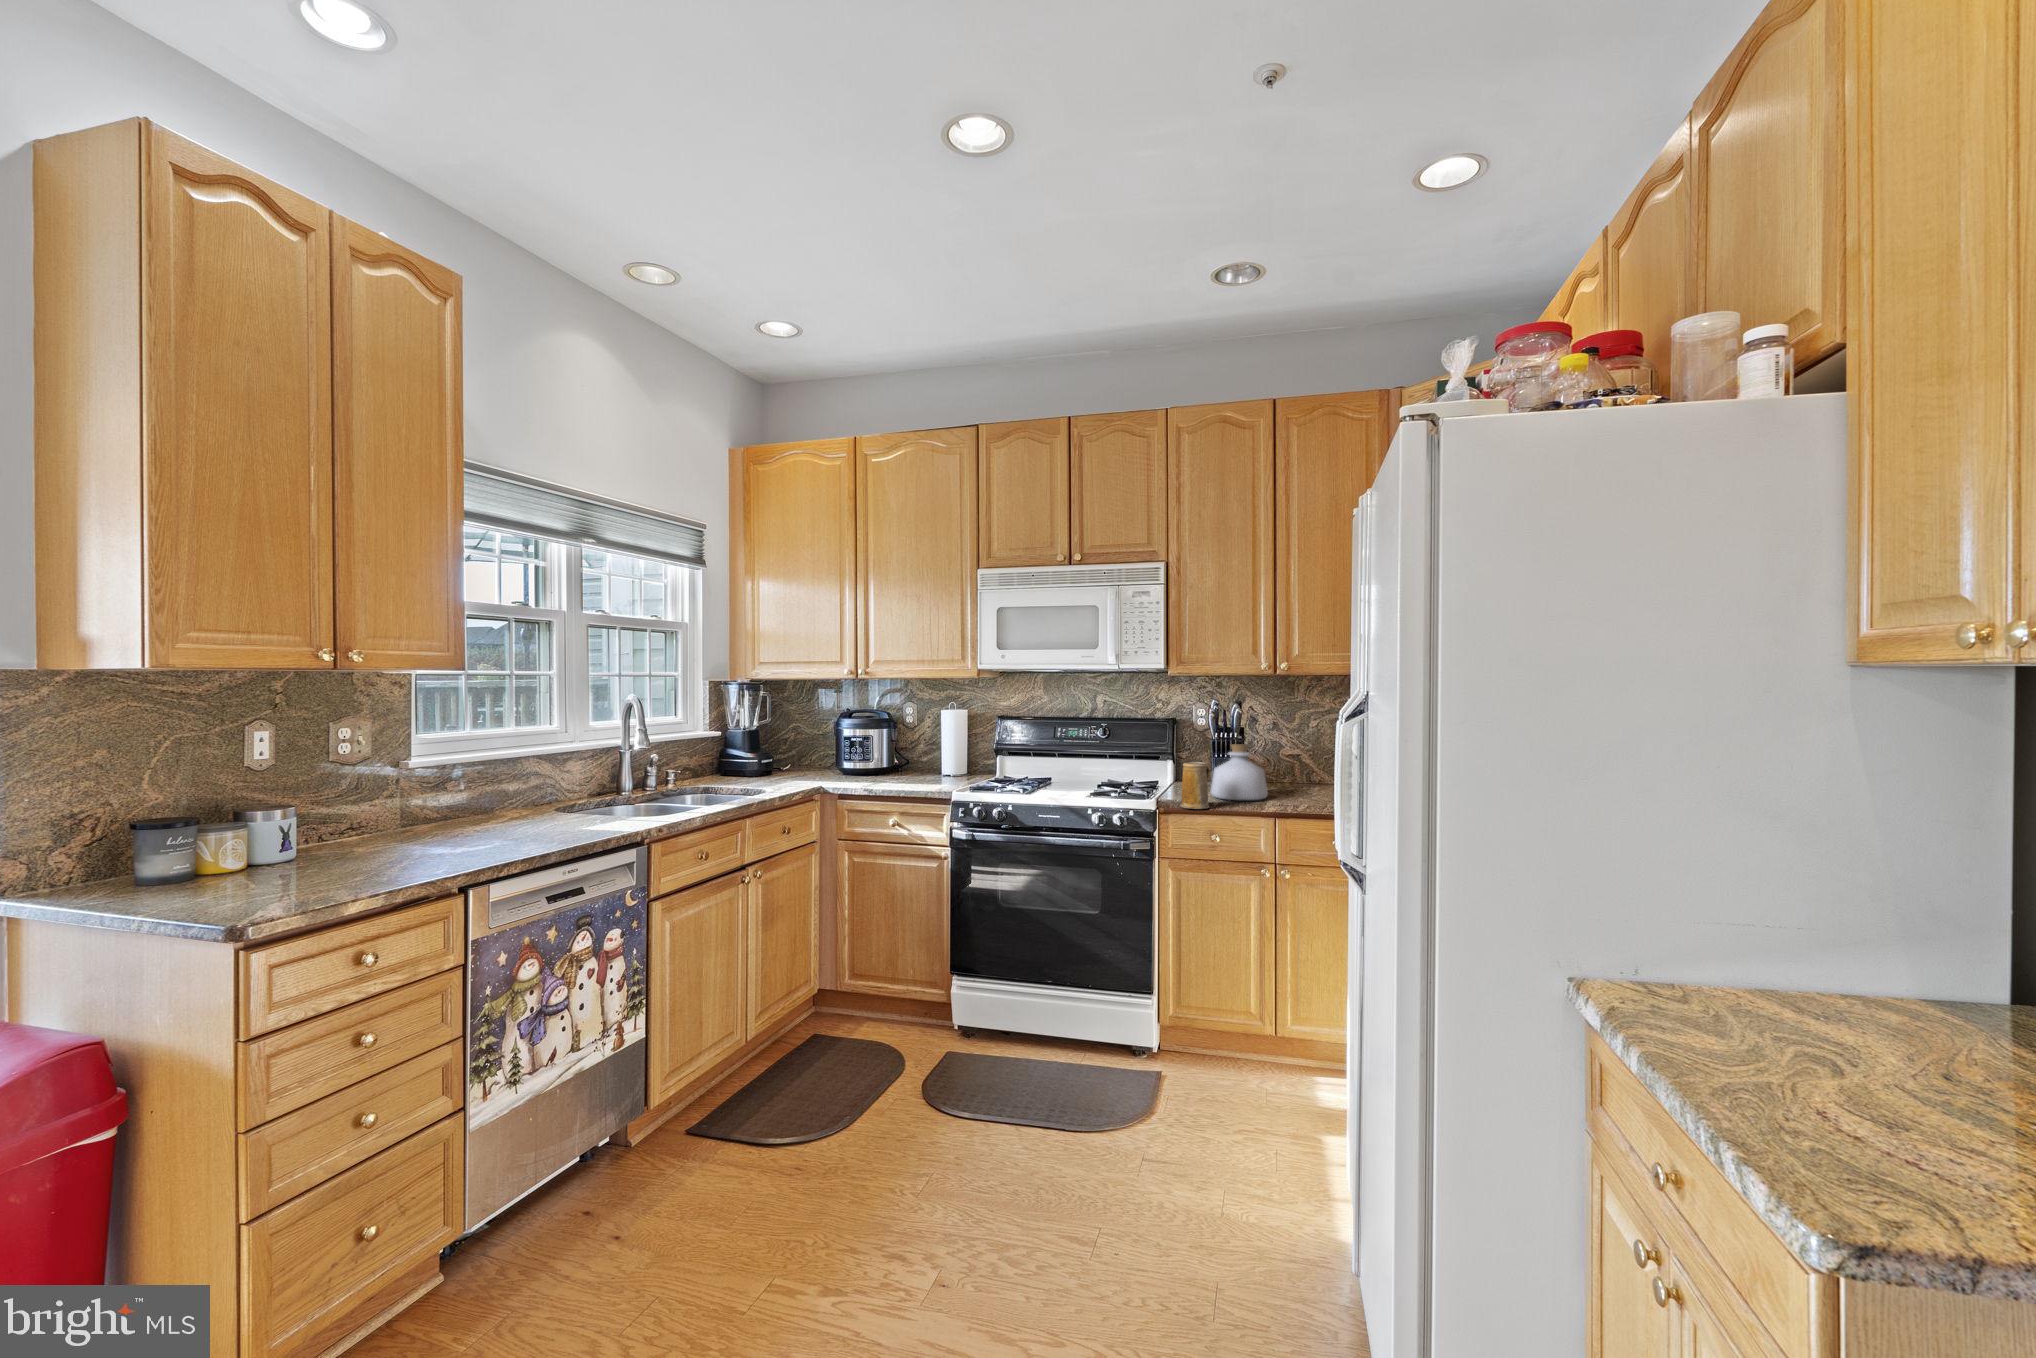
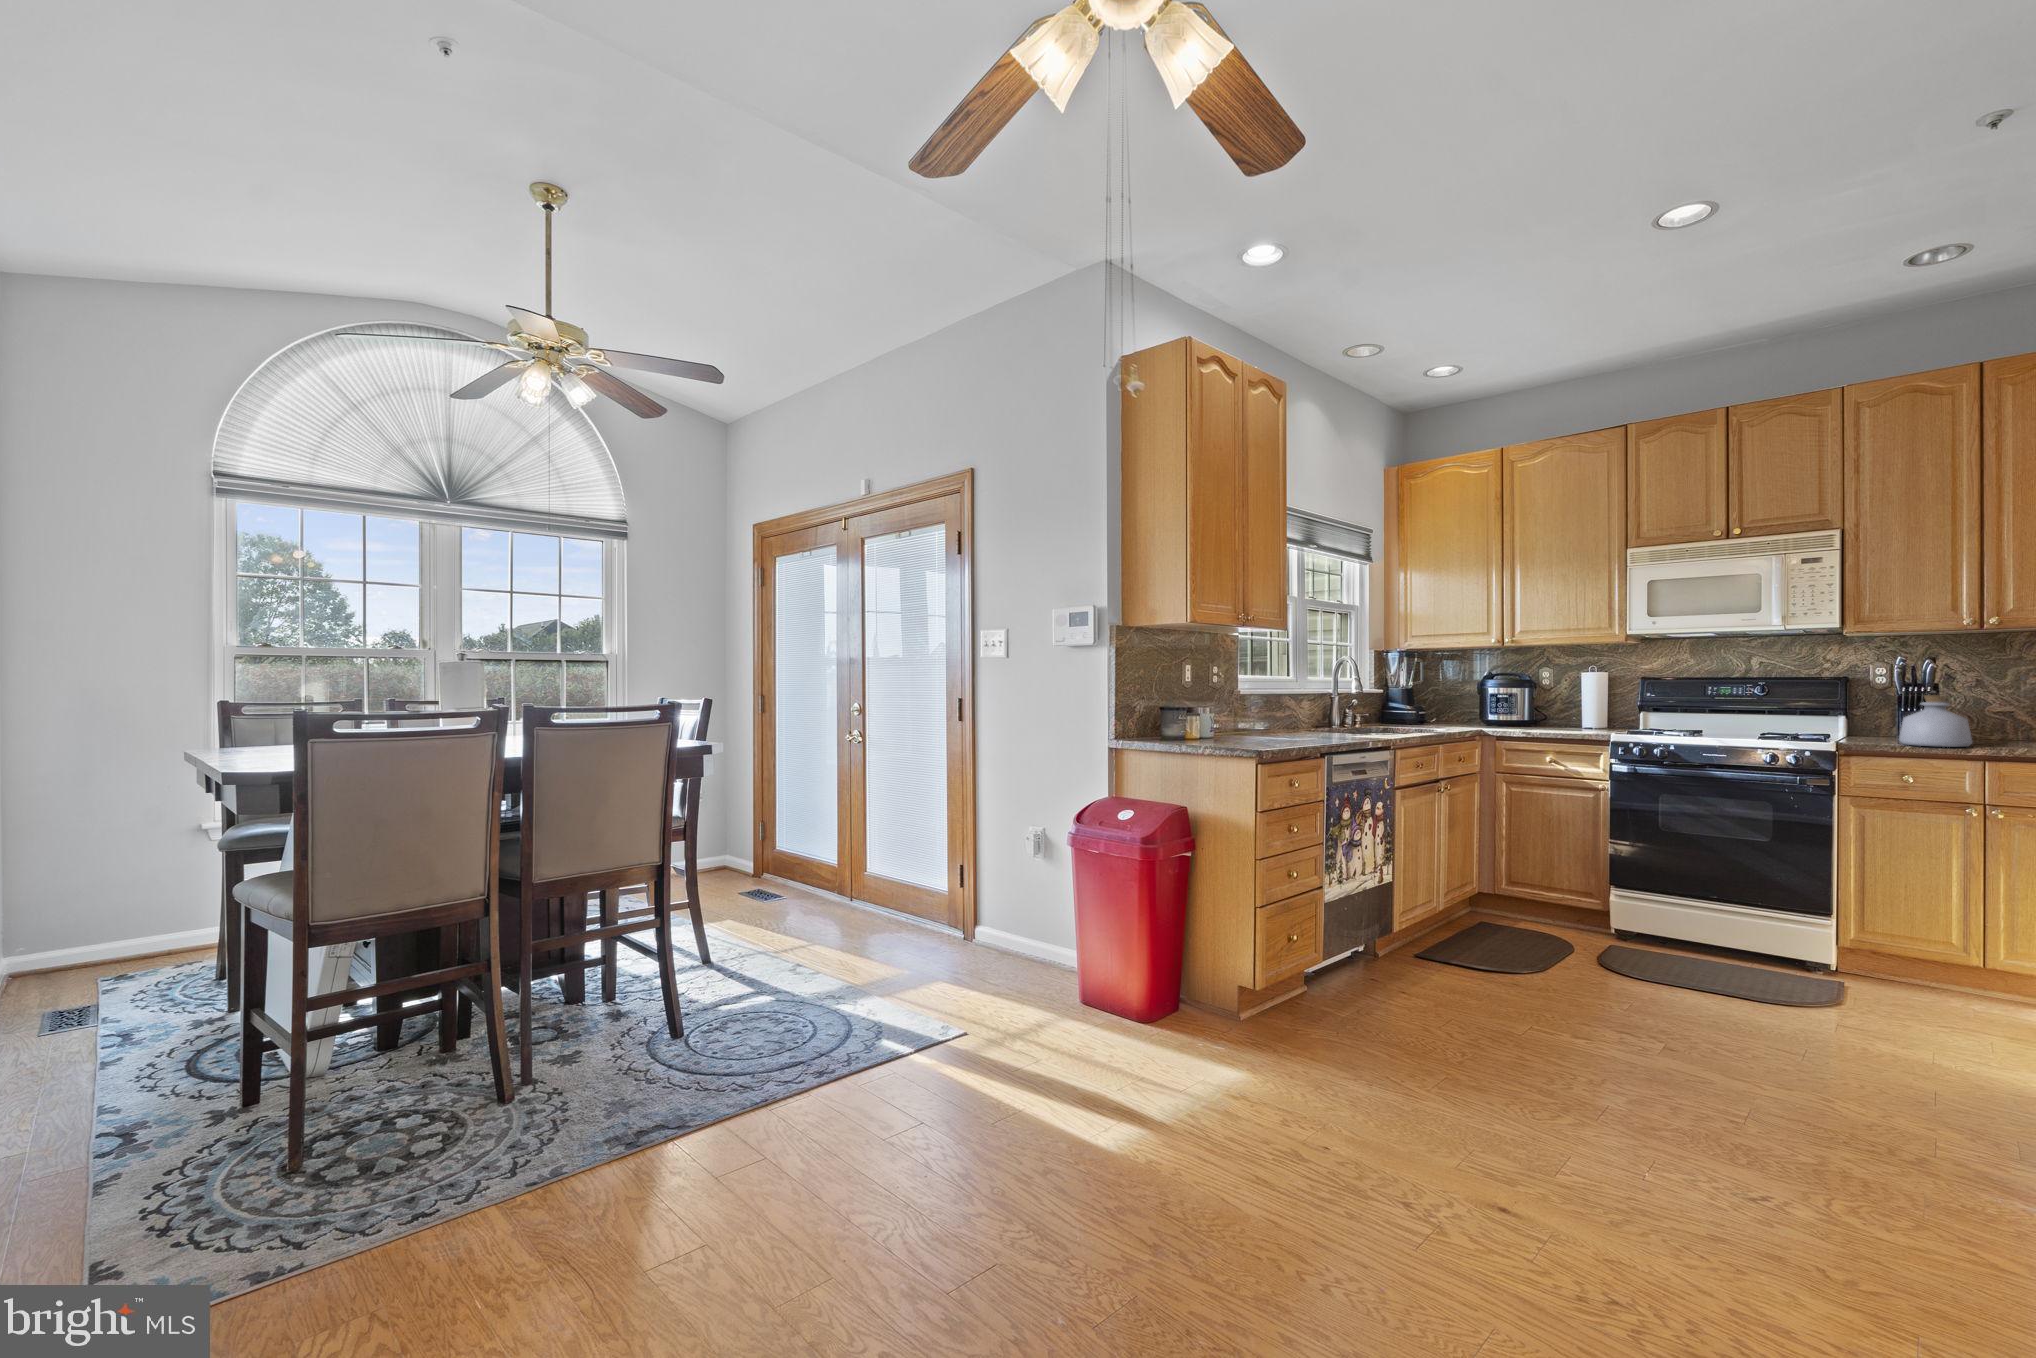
mug: present [1180,762,1210,809] -> none [1863,709,1899,750]

